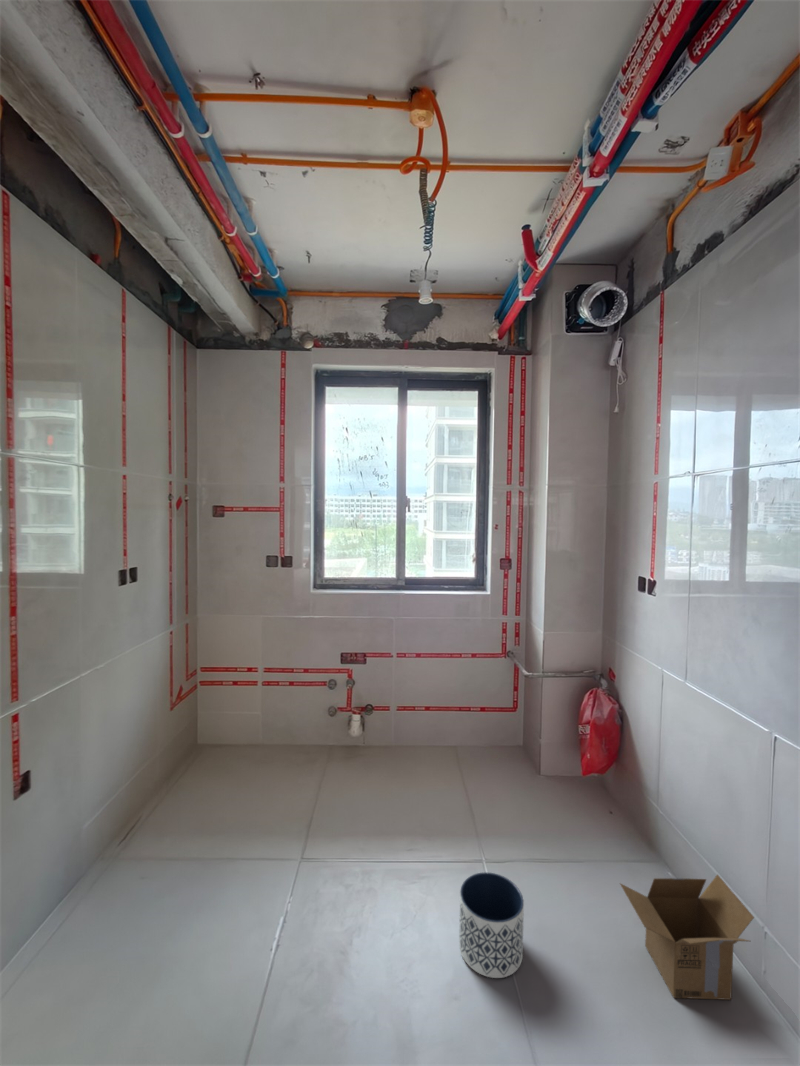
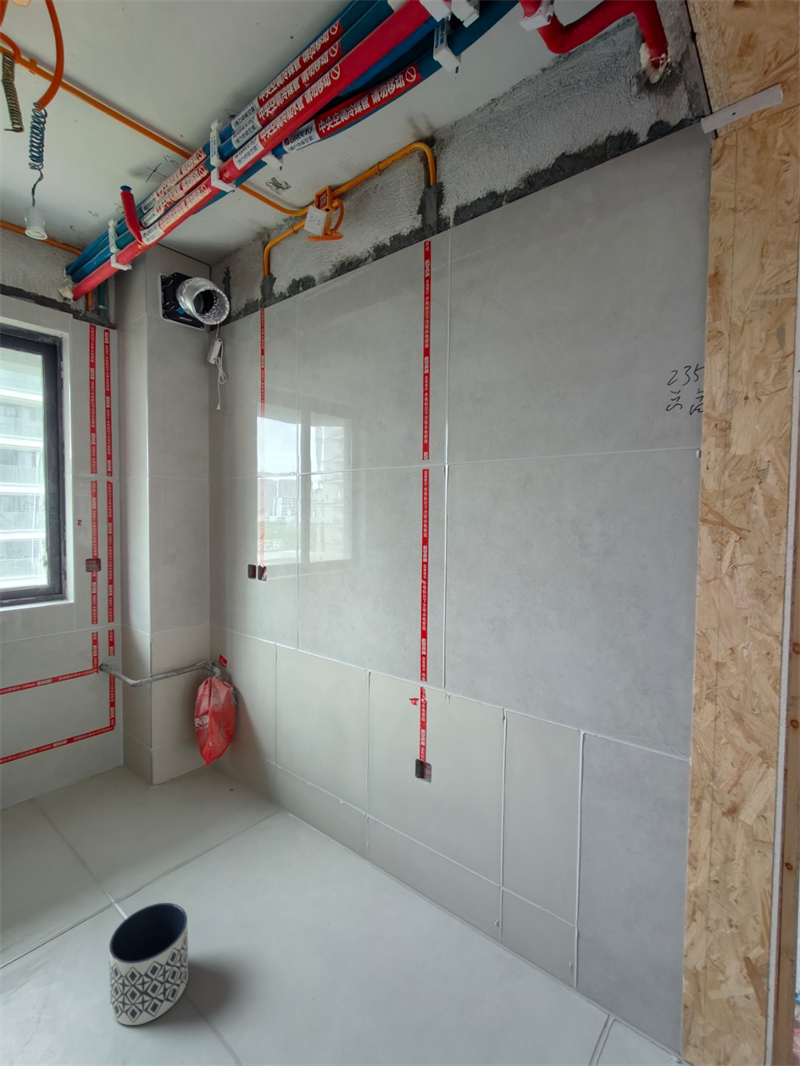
cardboard box: present [620,875,754,1000] -> none [268,792,364,906]

